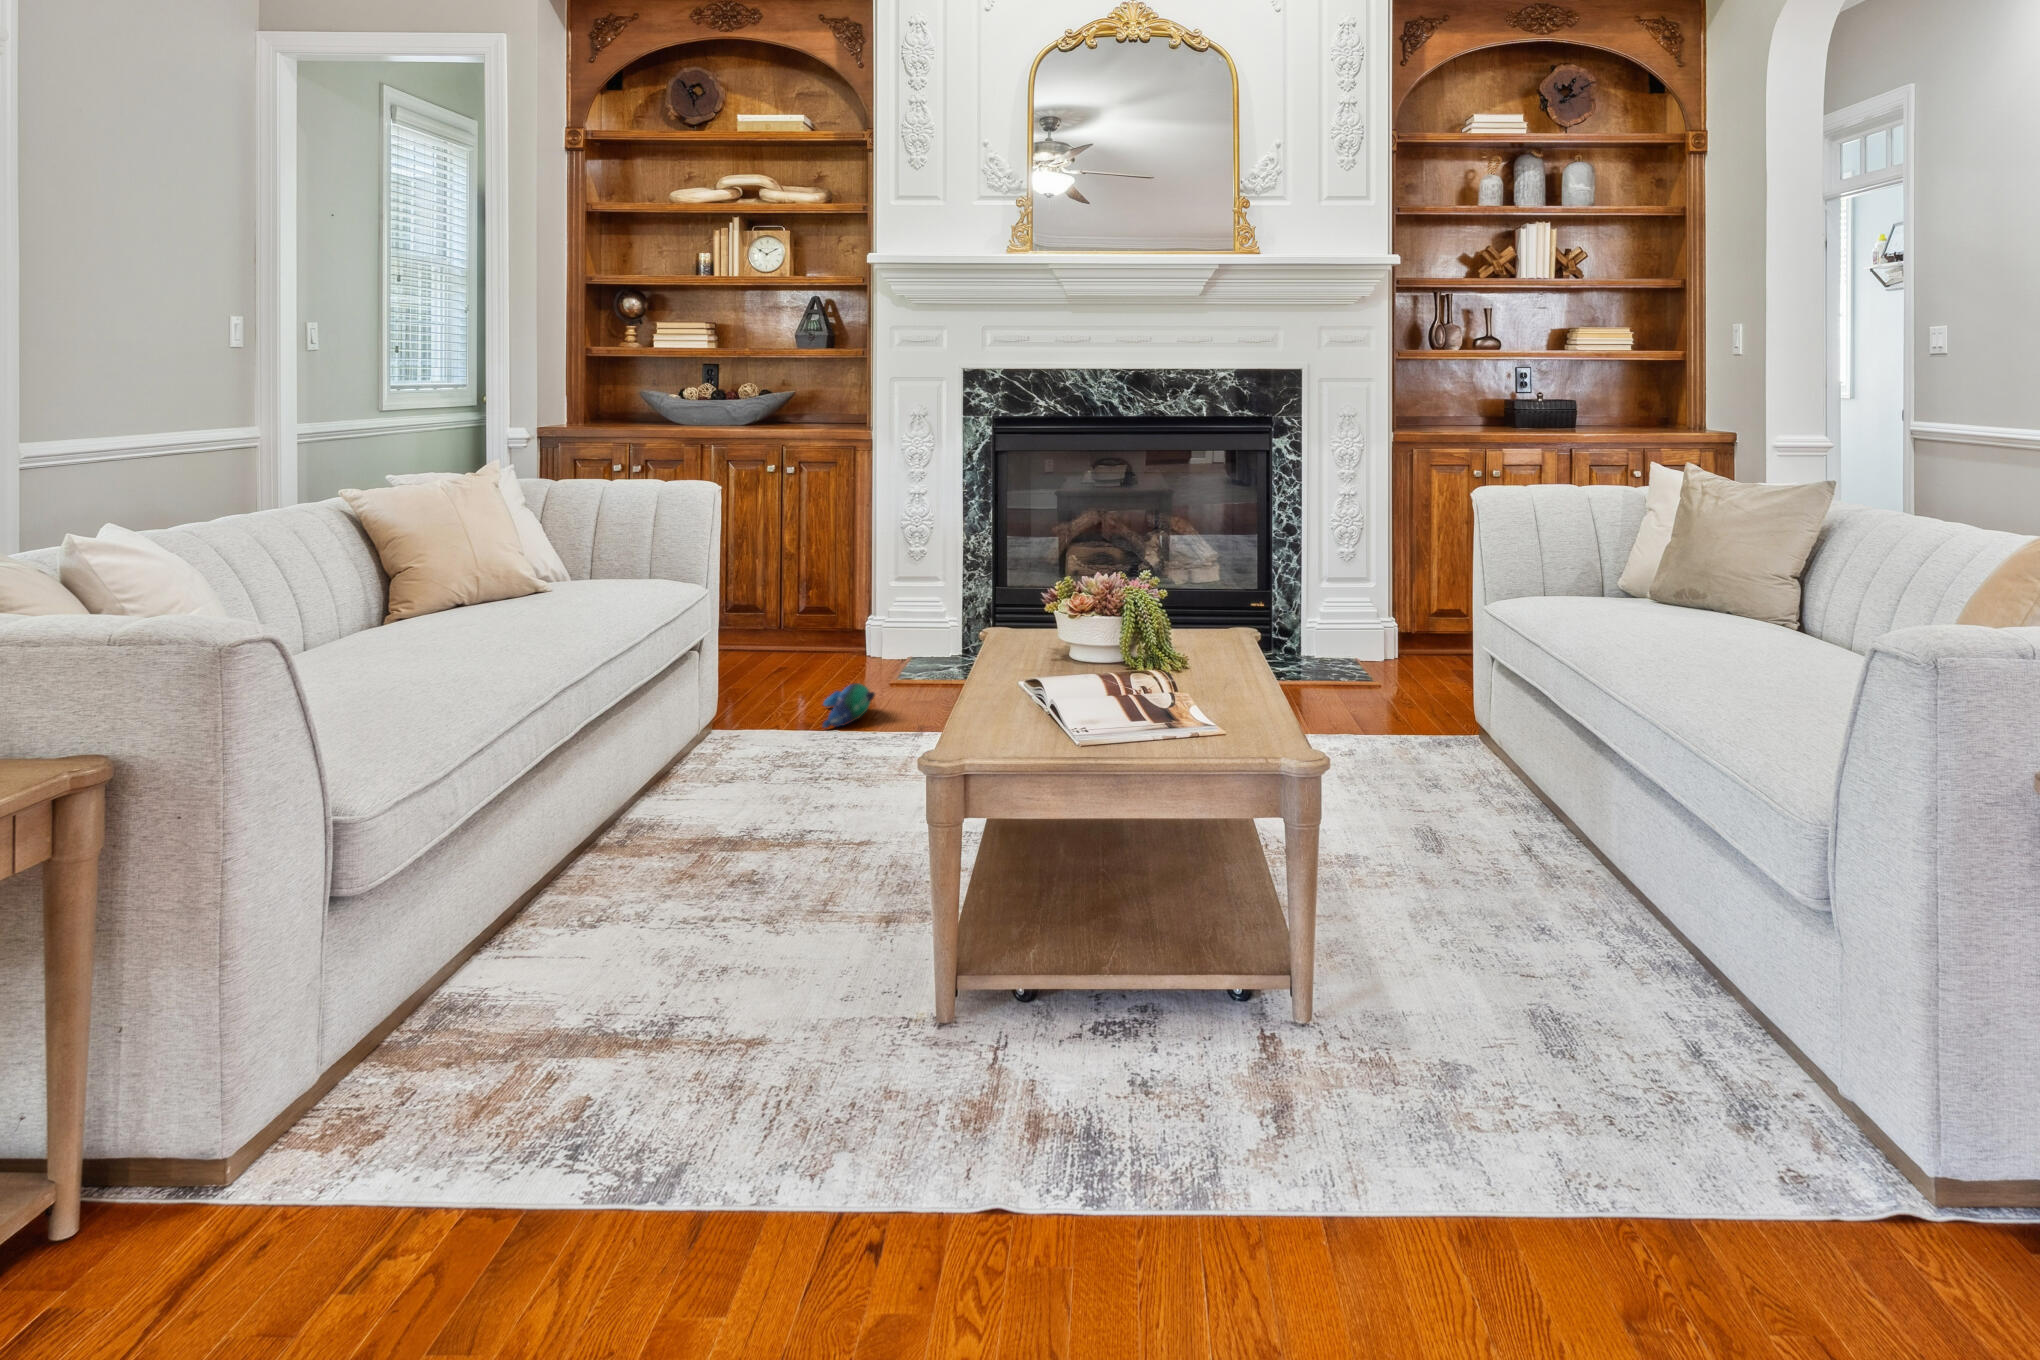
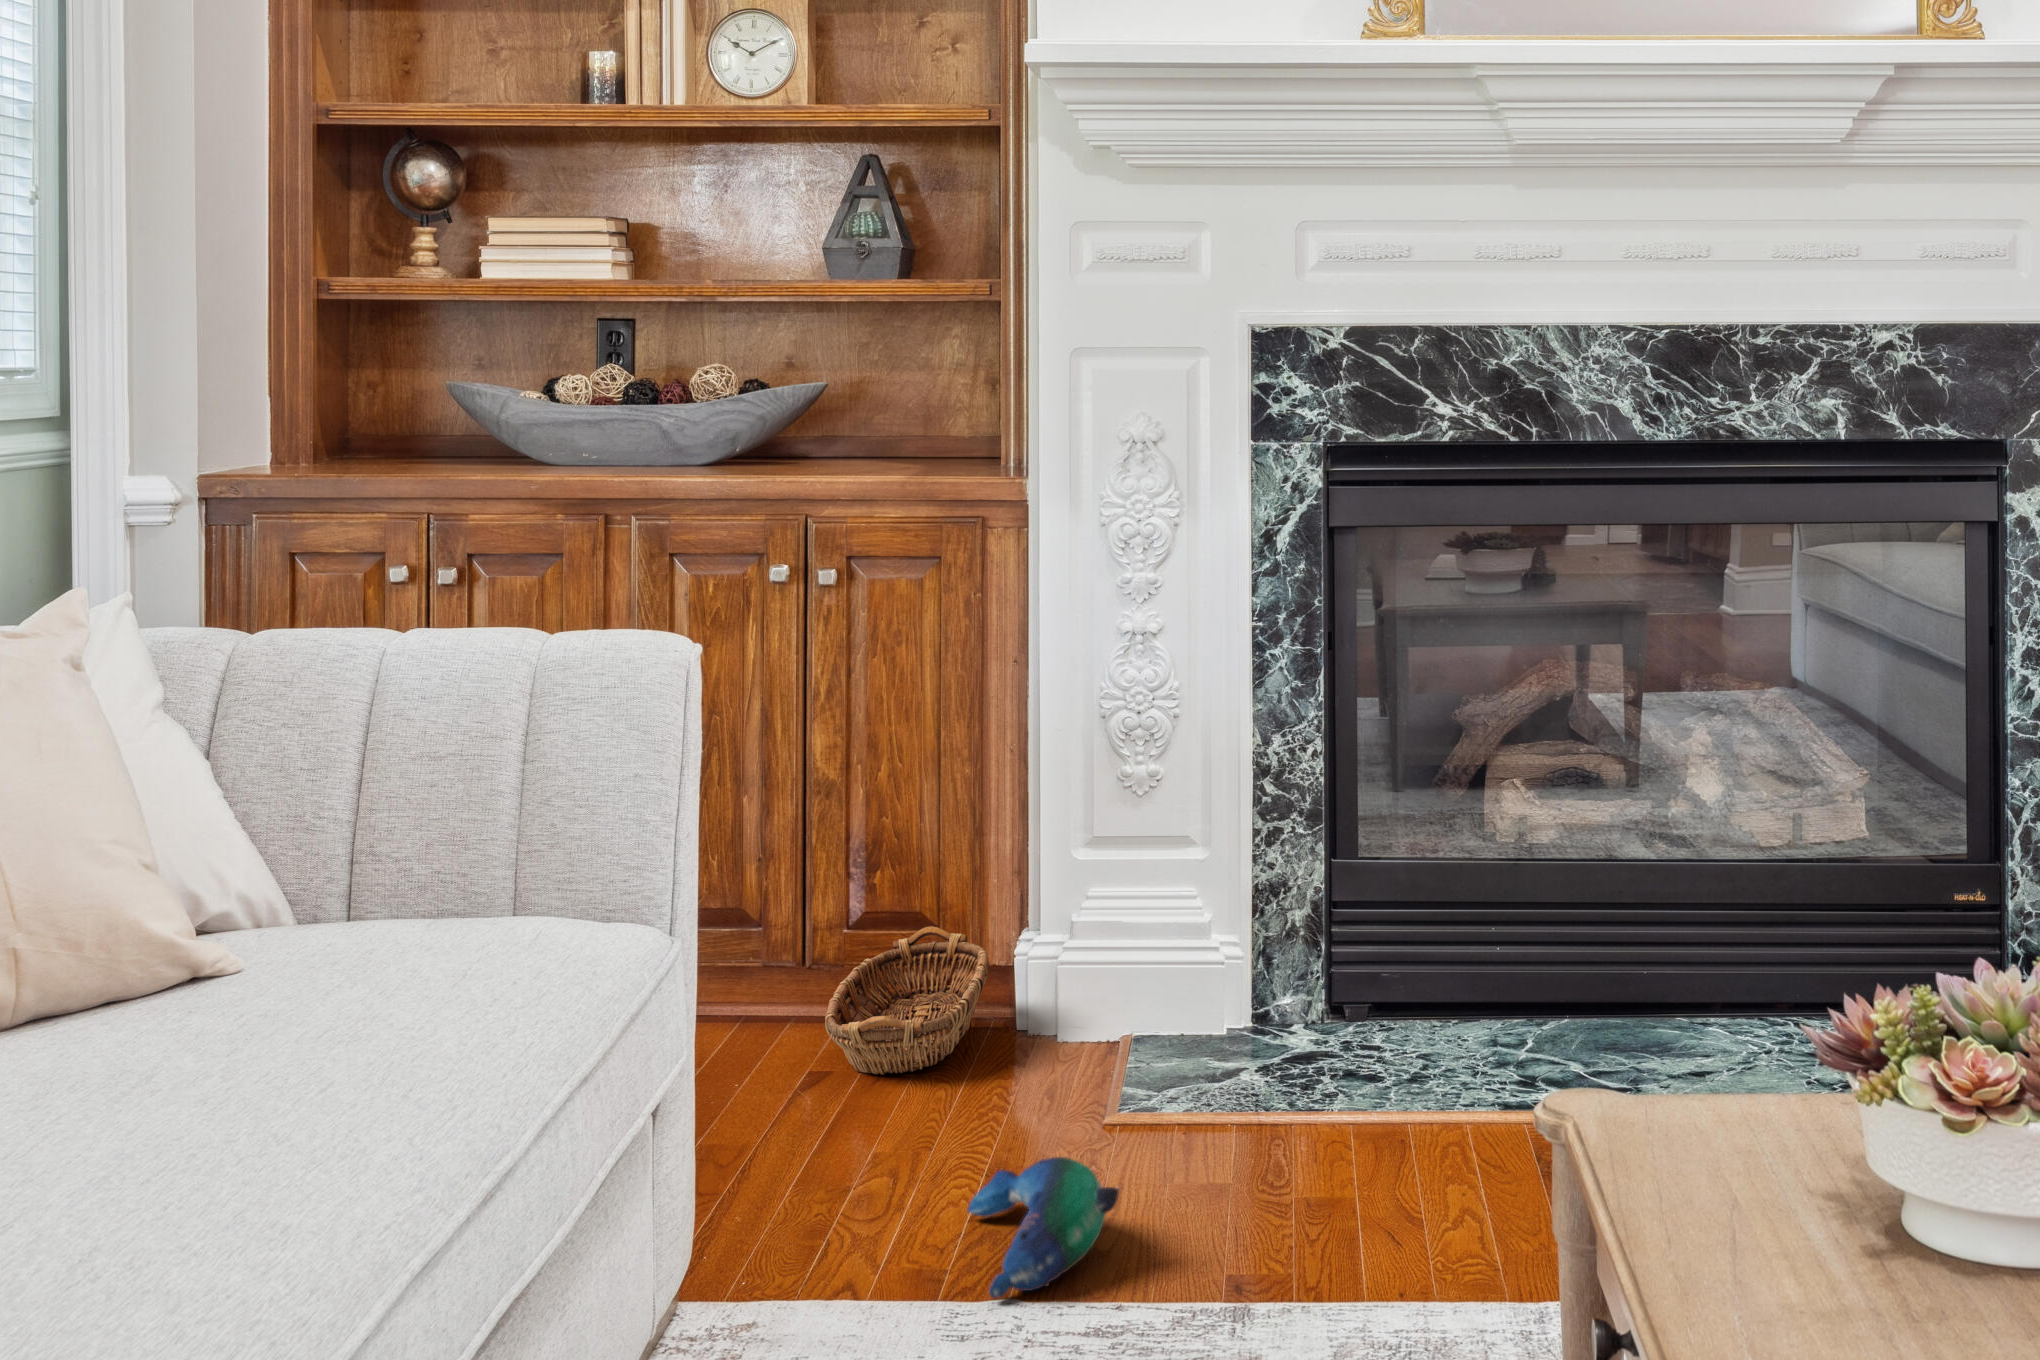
basket: none [764,613,859,670] -> present [825,926,989,1075]

